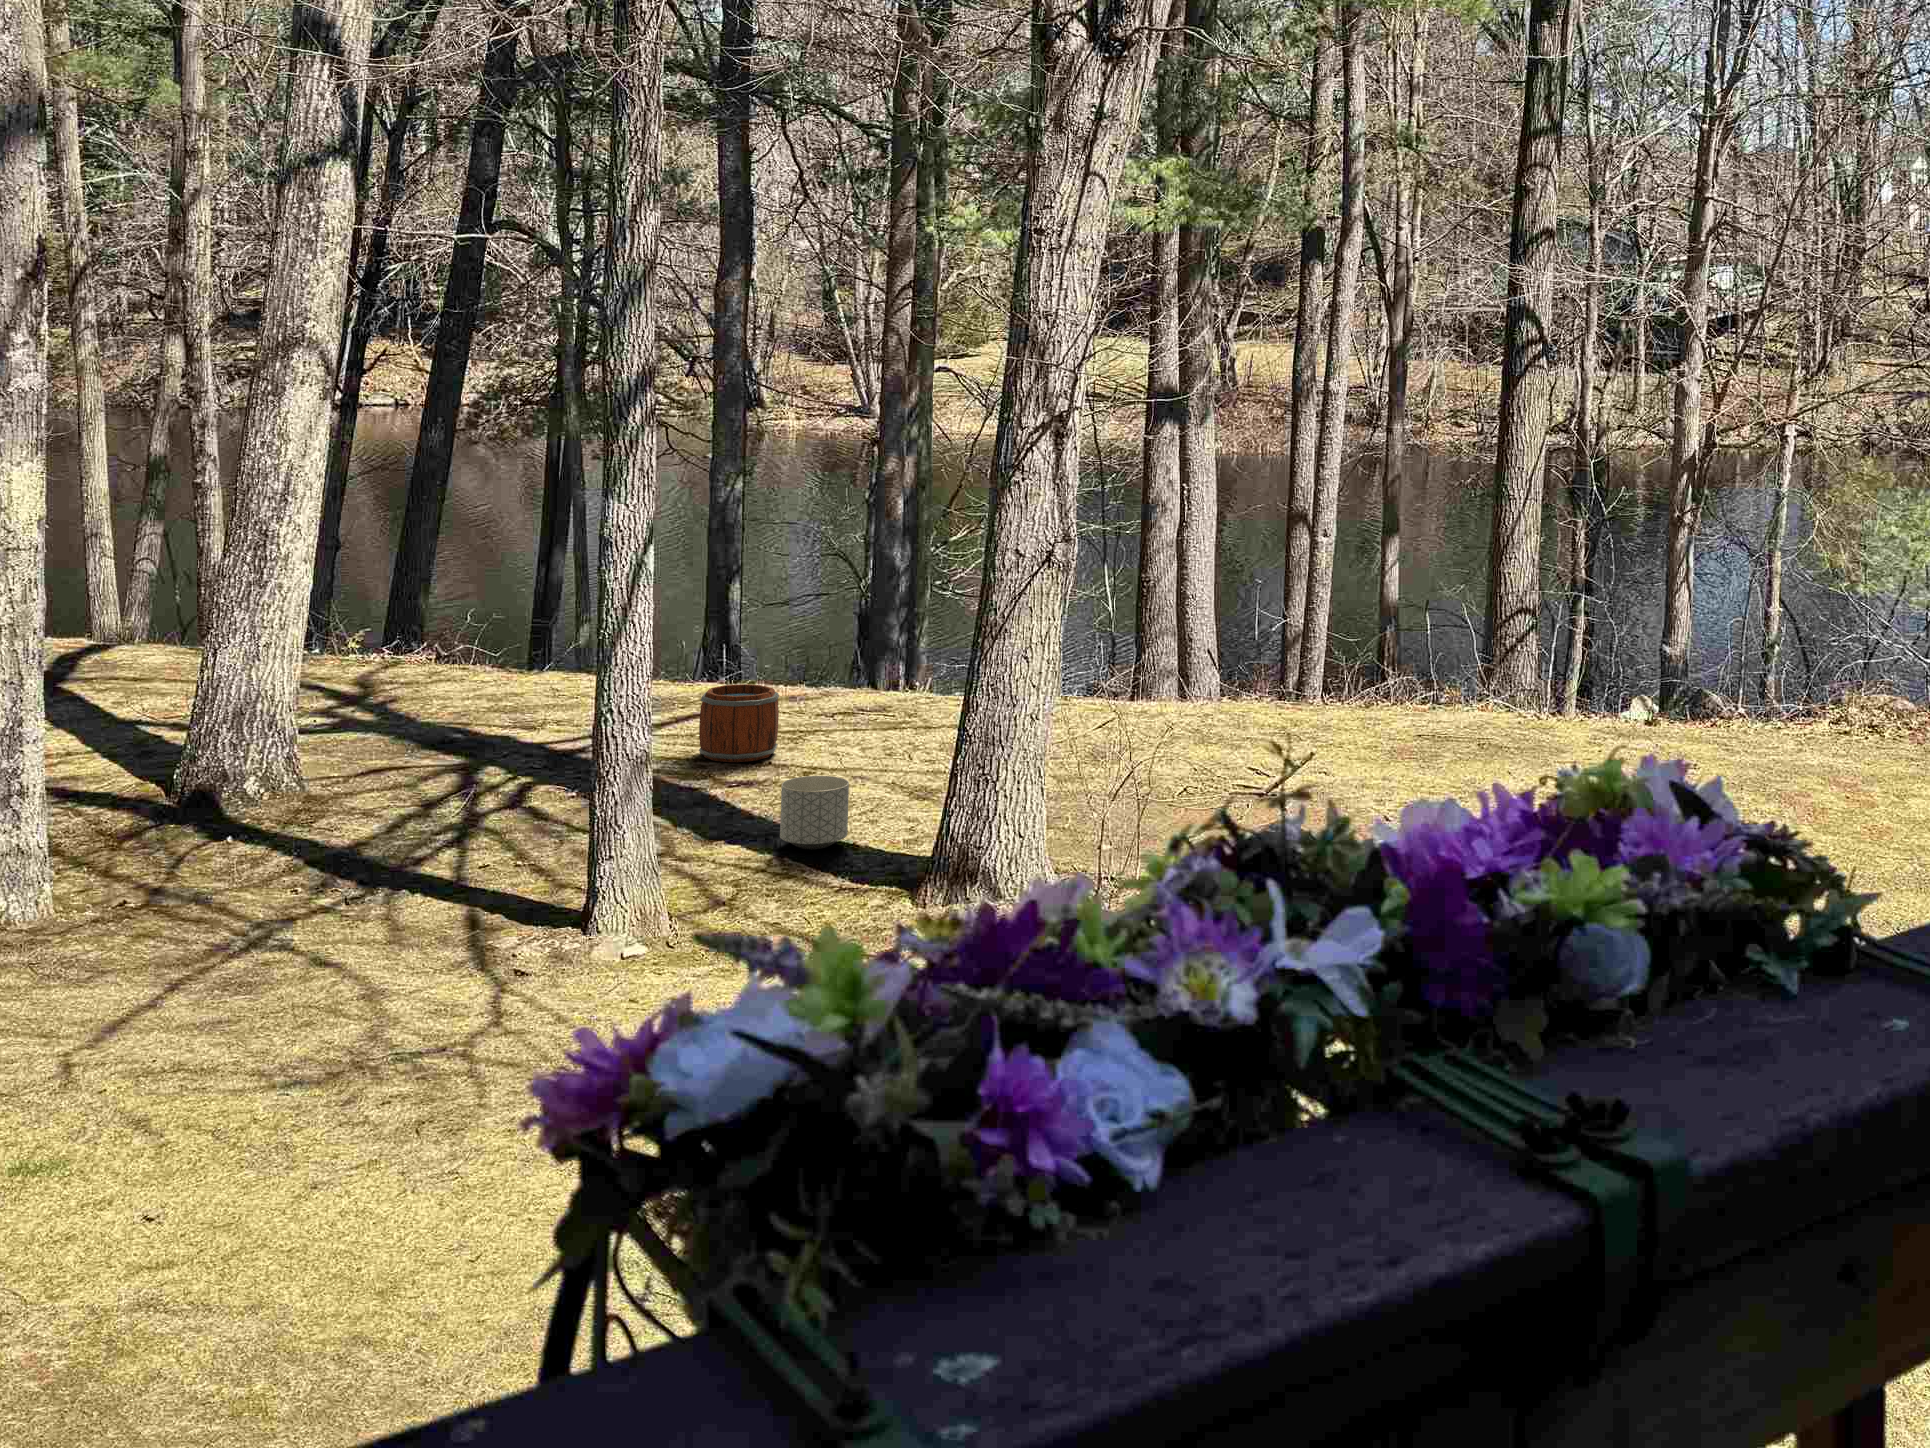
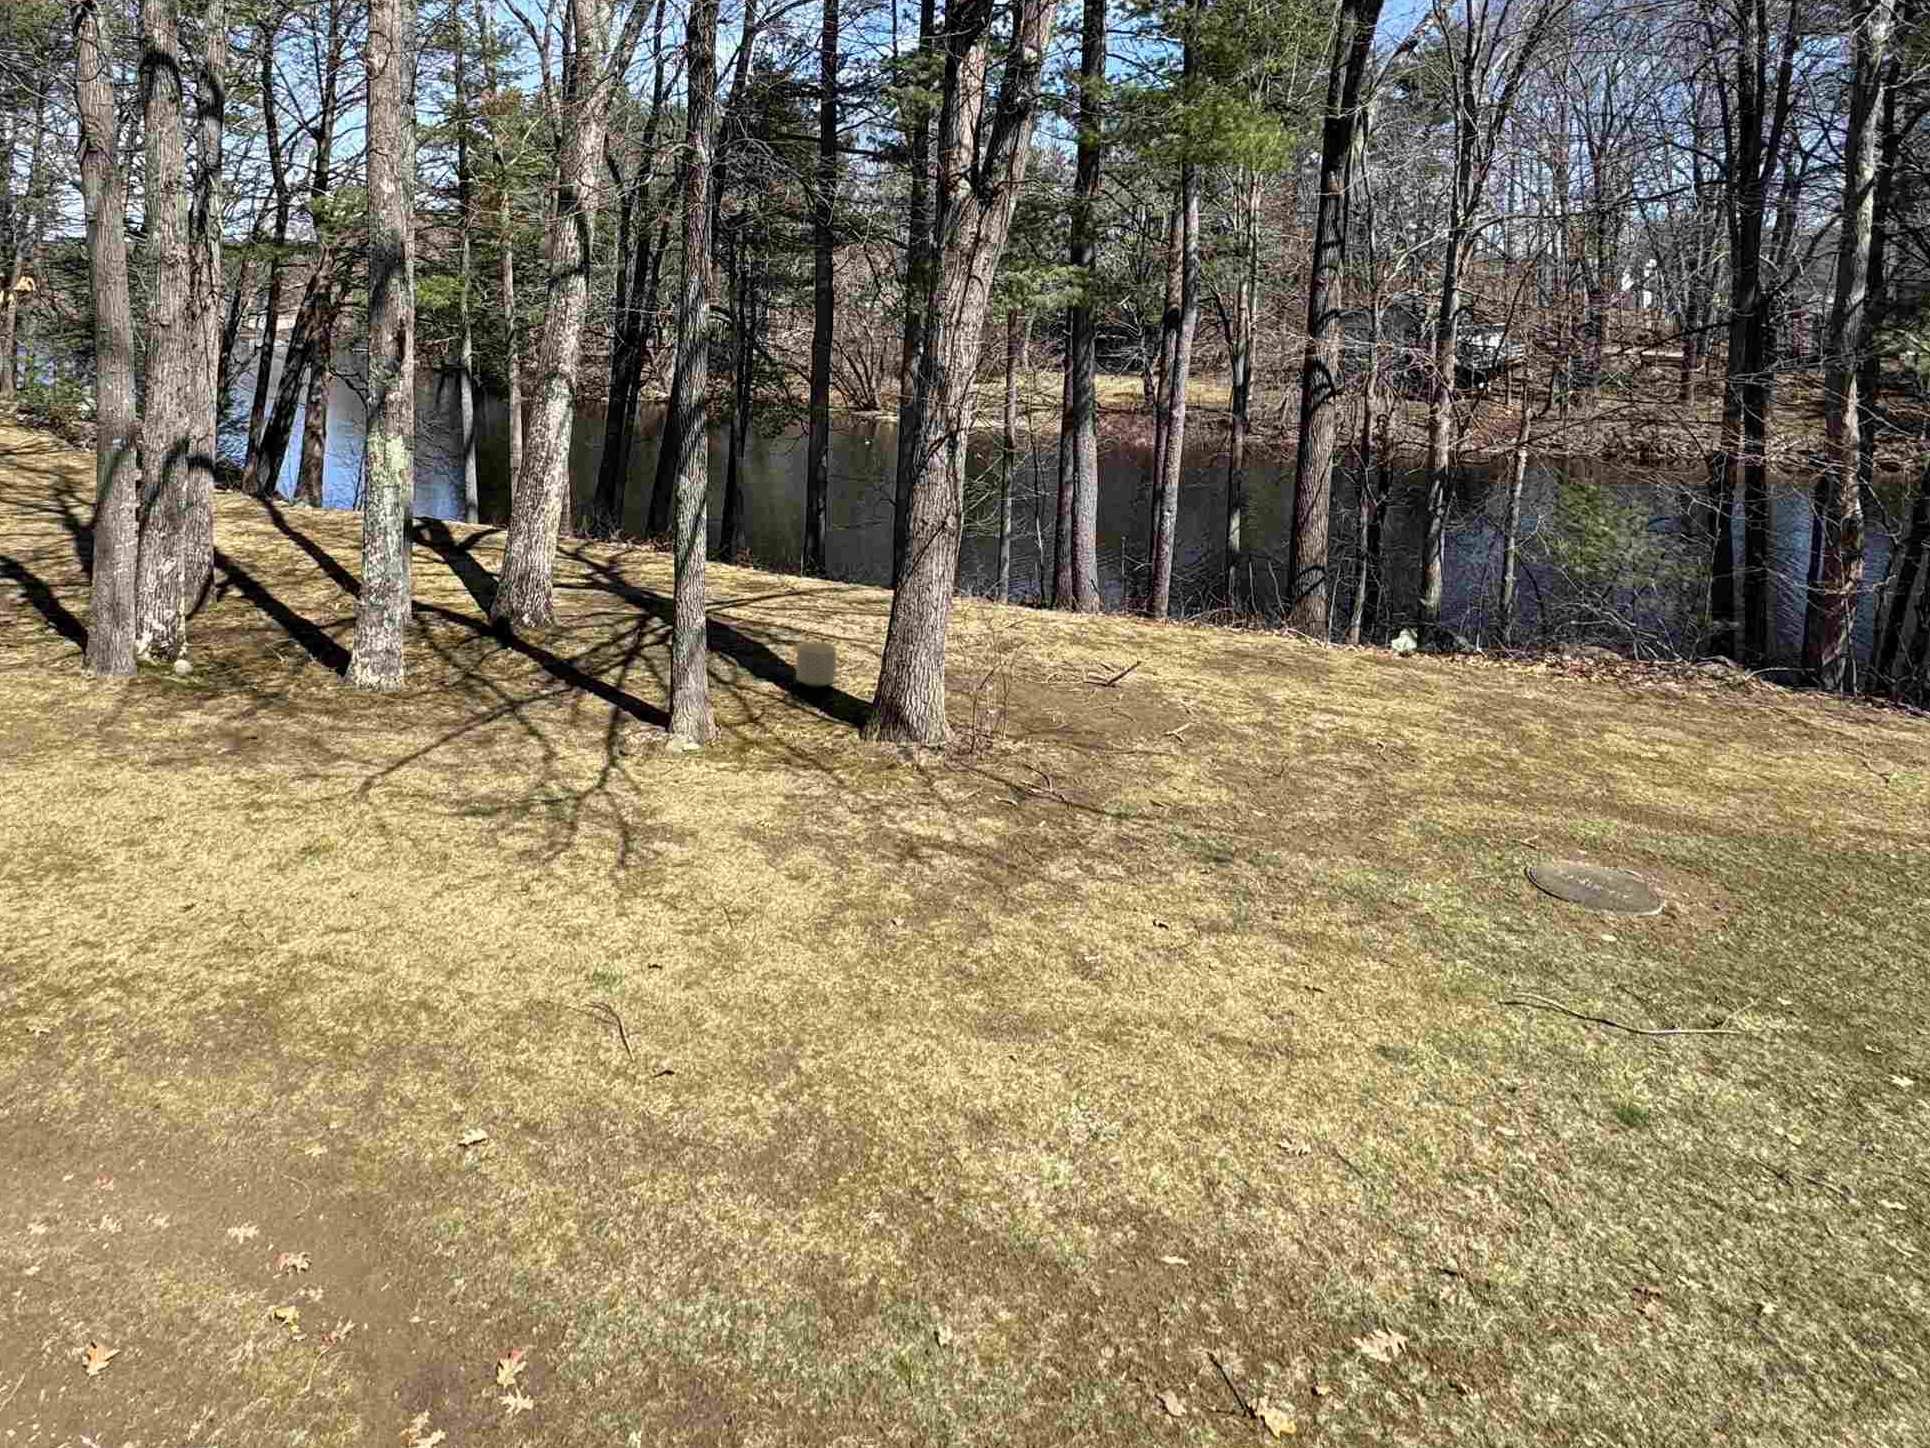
bucket: present [699,684,779,762] -> none [763,581,809,627]

